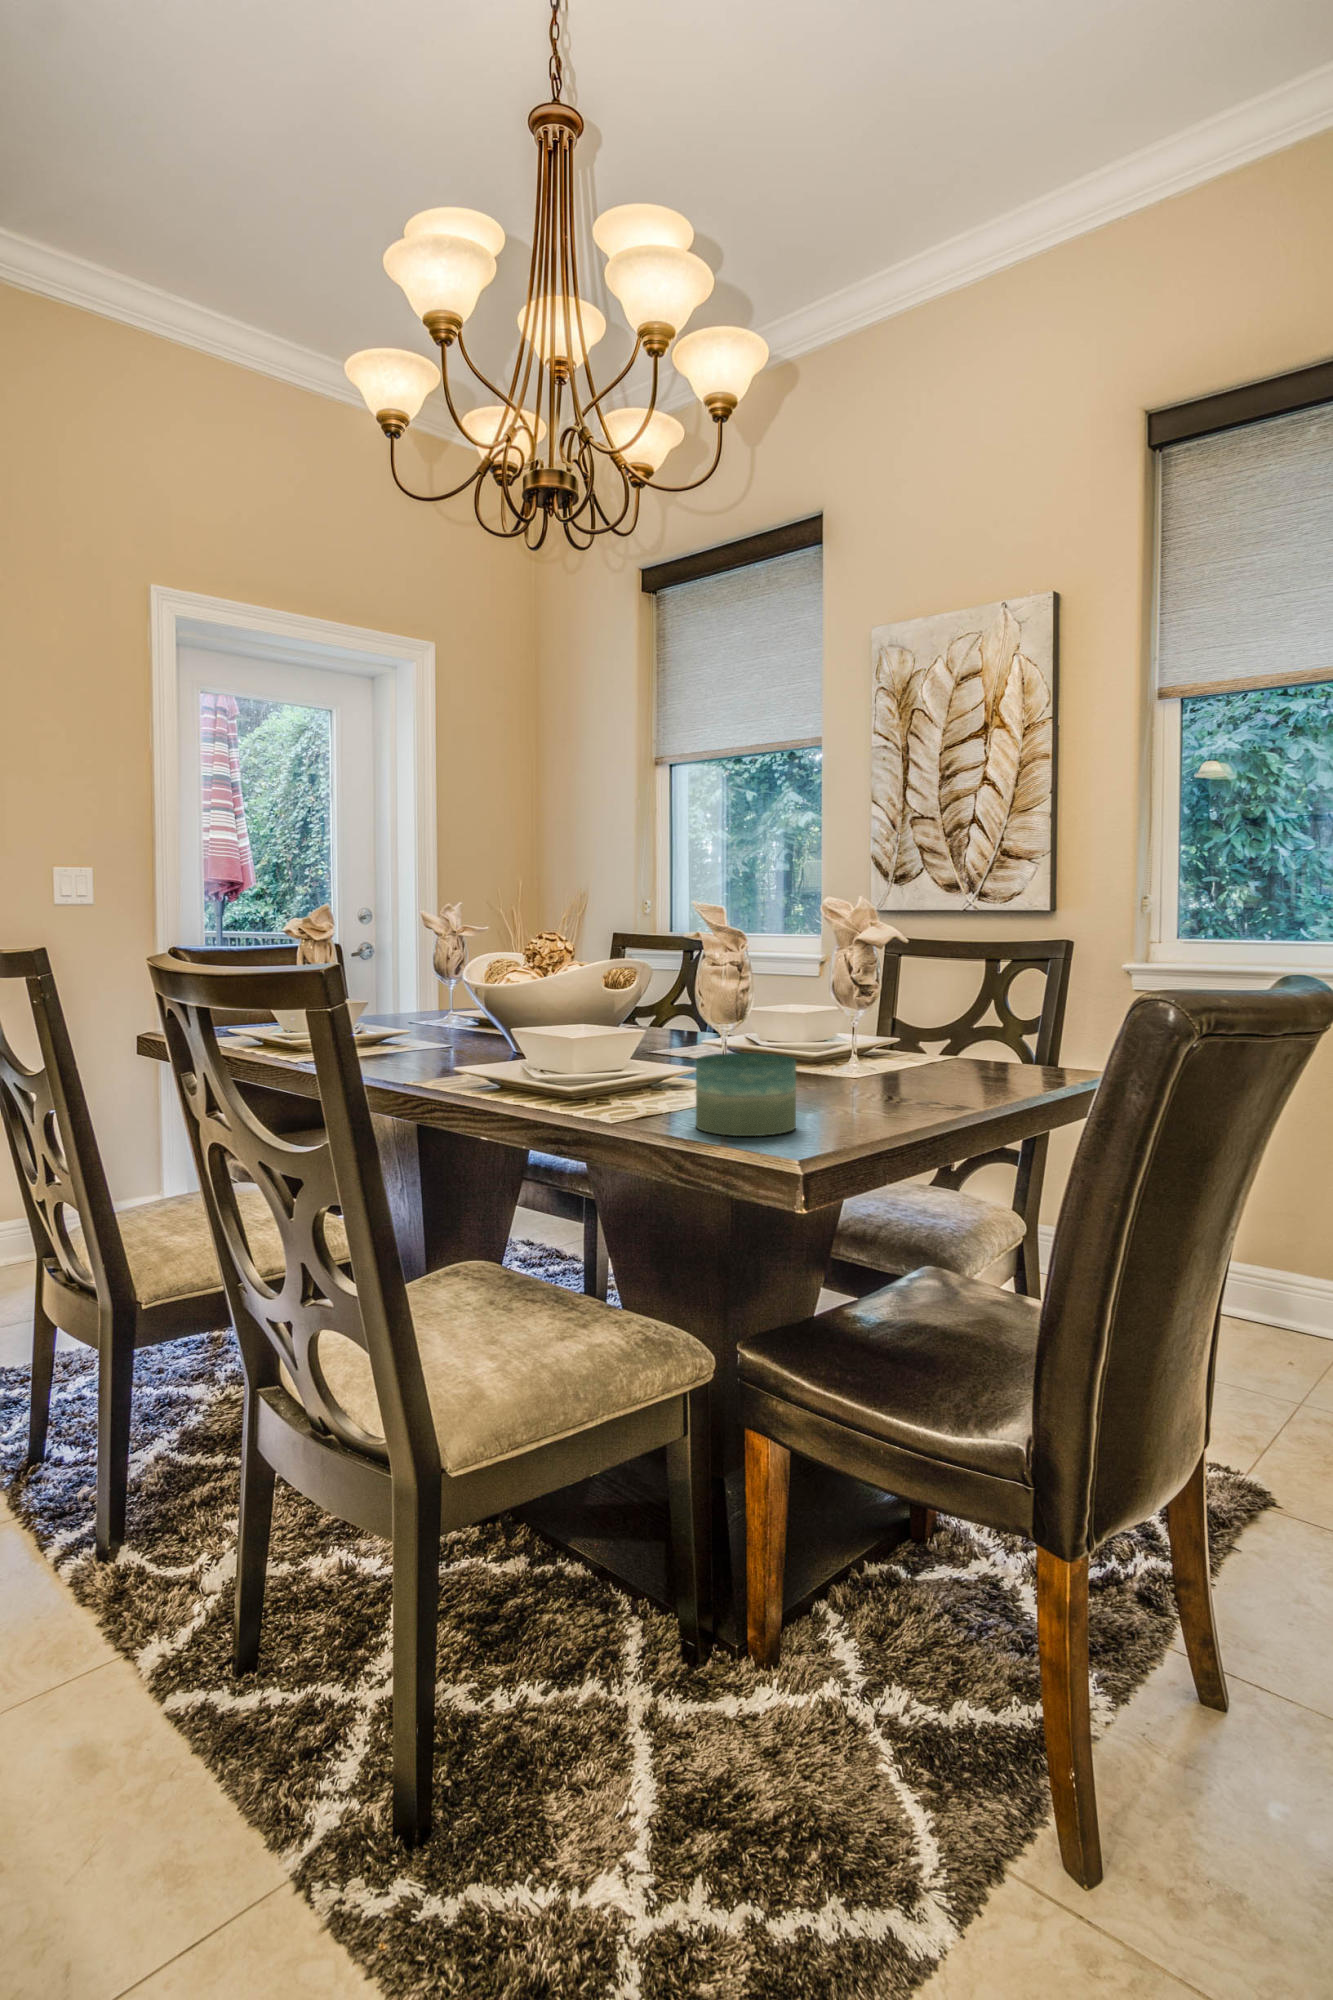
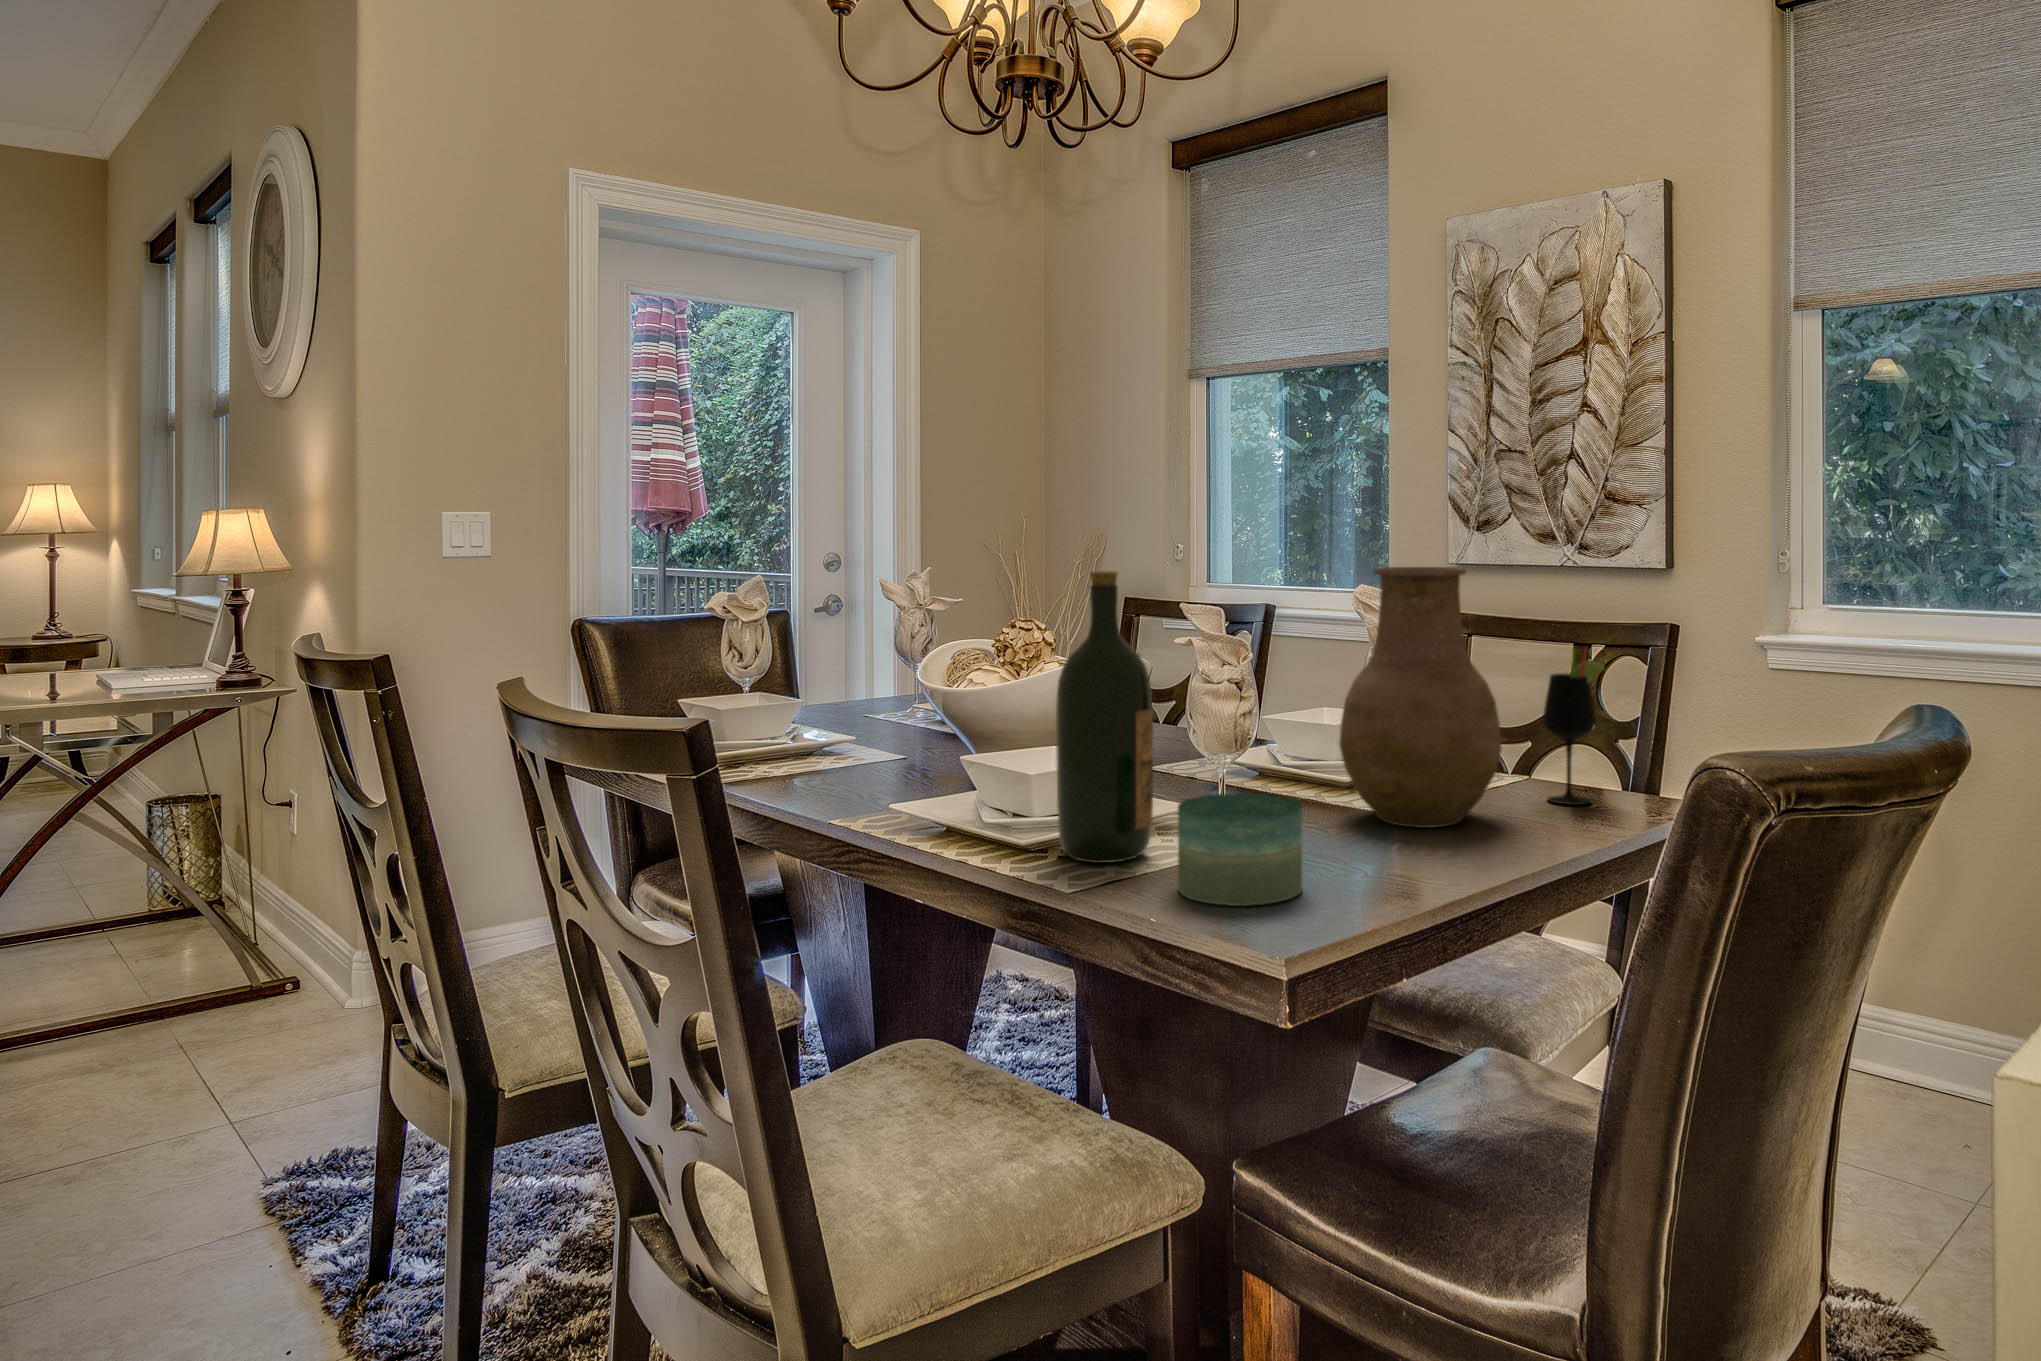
wine bottle: none [591,876,669,1111] -> present [1056,571,1153,863]
vase: none [812,881,945,1090] -> present [1339,567,1502,828]
wine glass: none [973,949,1025,1077] -> present [1543,648,1604,805]

